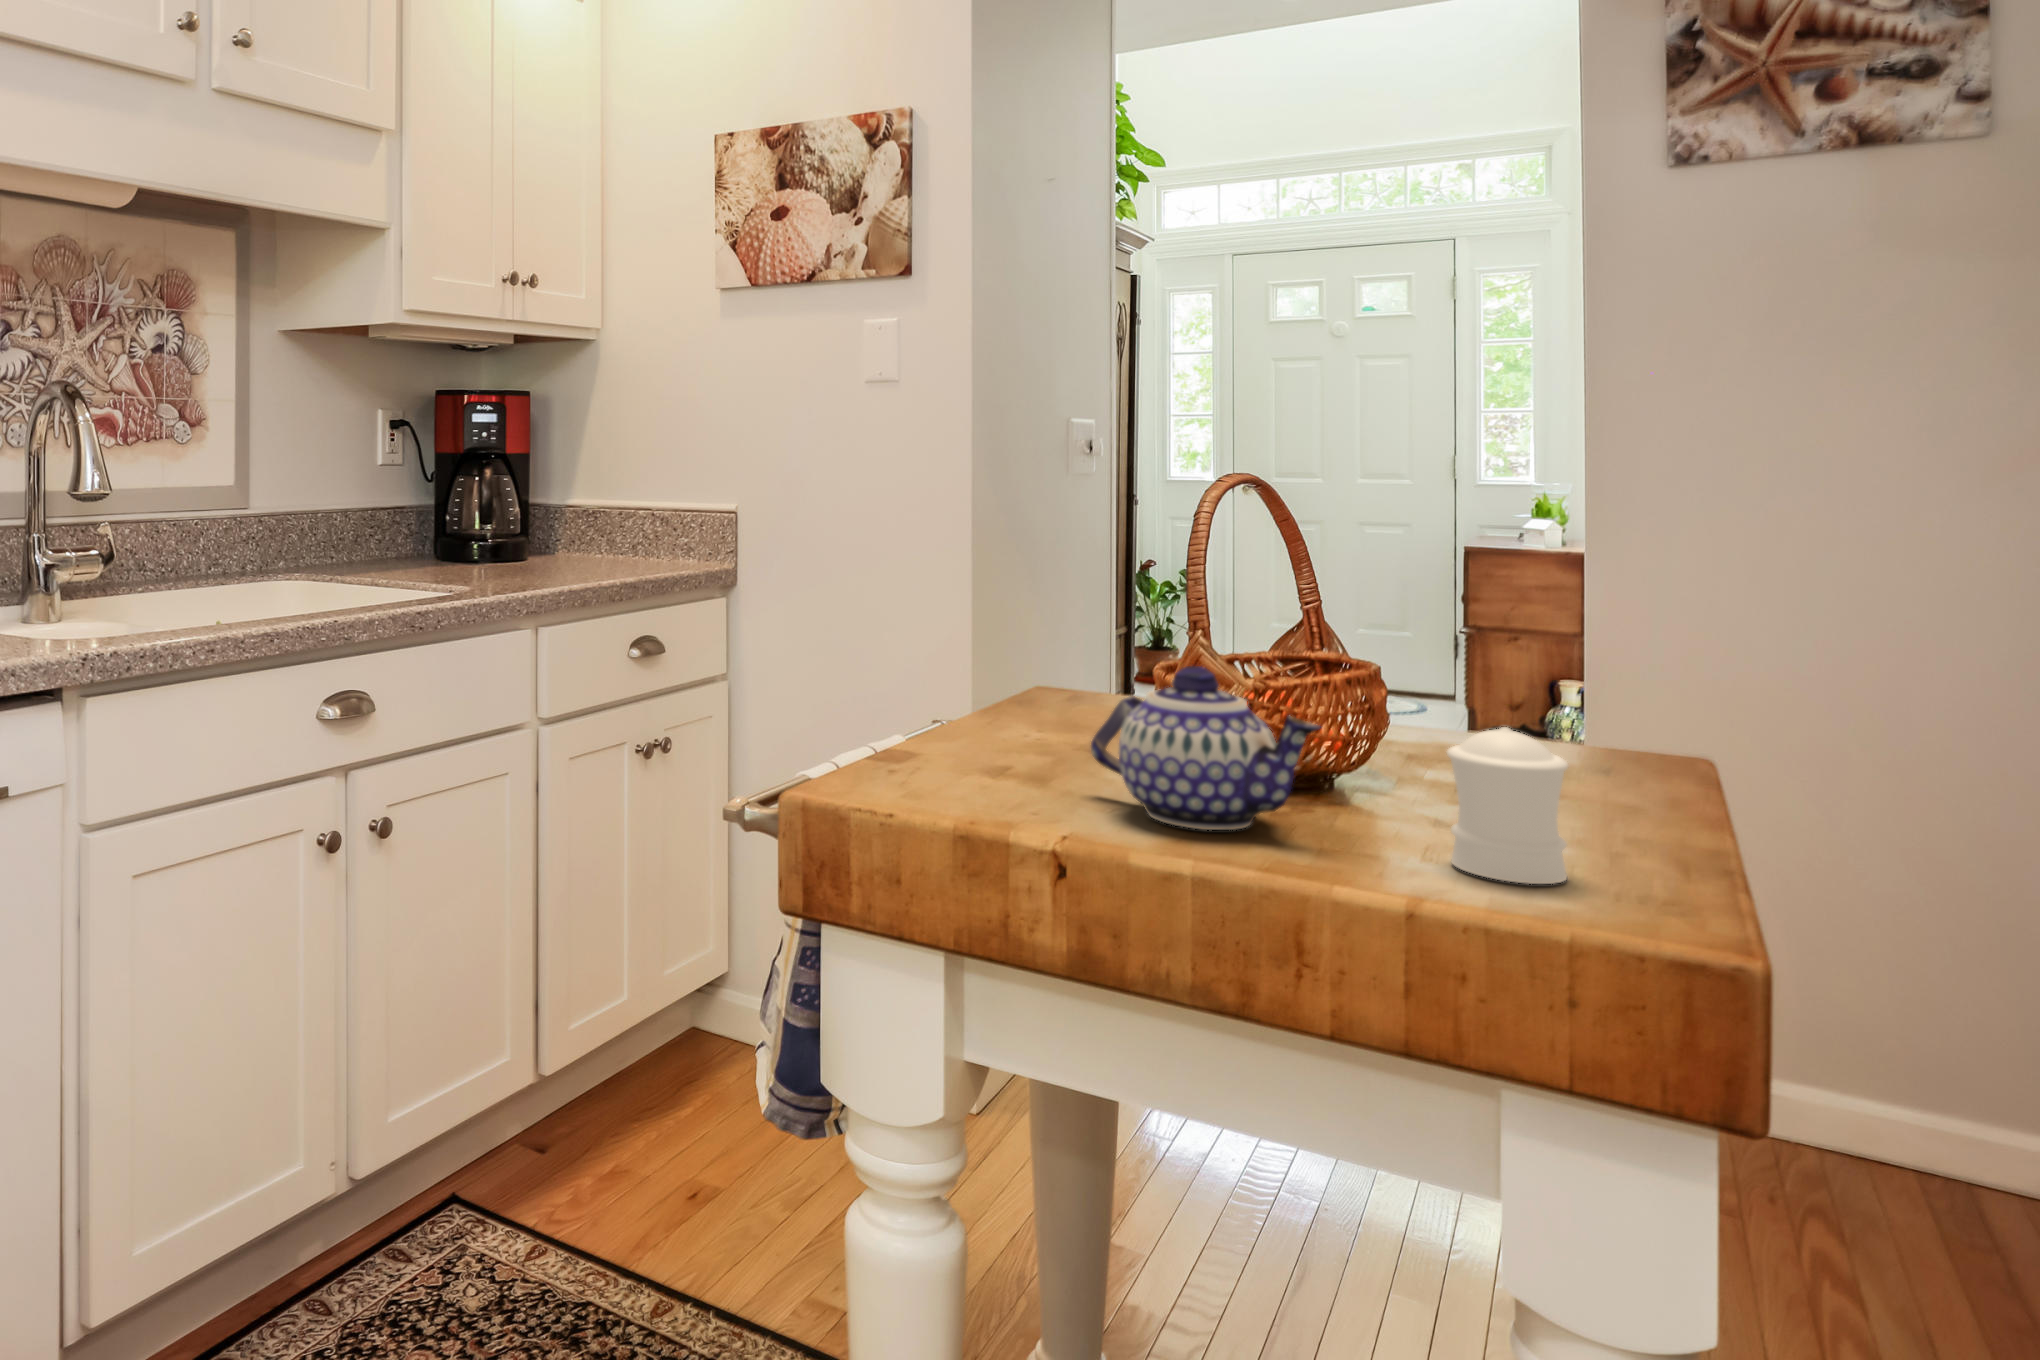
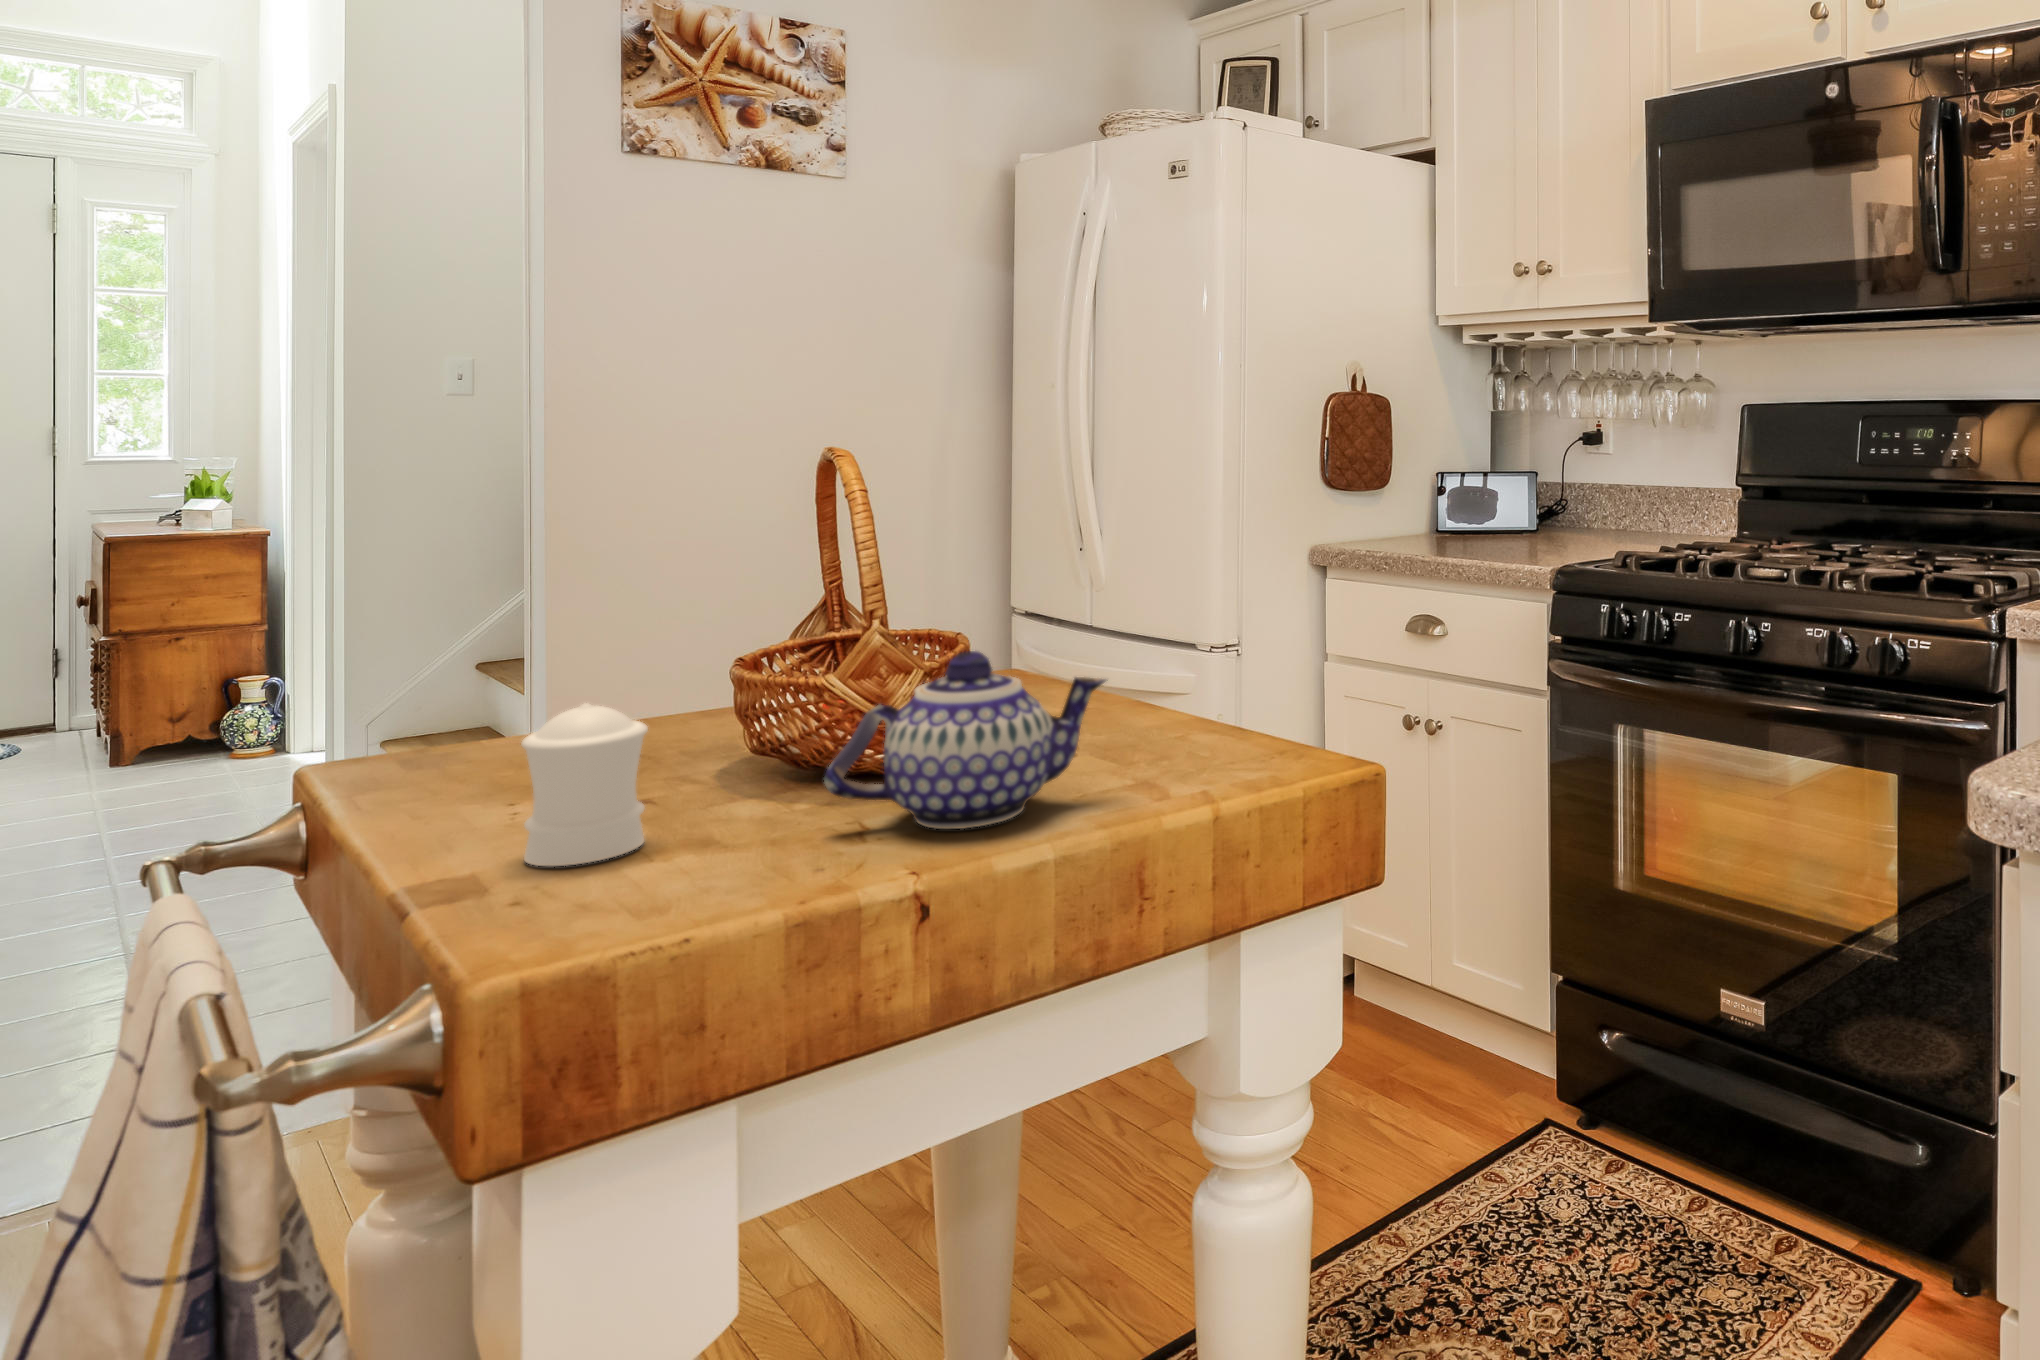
salt shaker: present [1446,727,1568,884] -> present [522,703,648,866]

